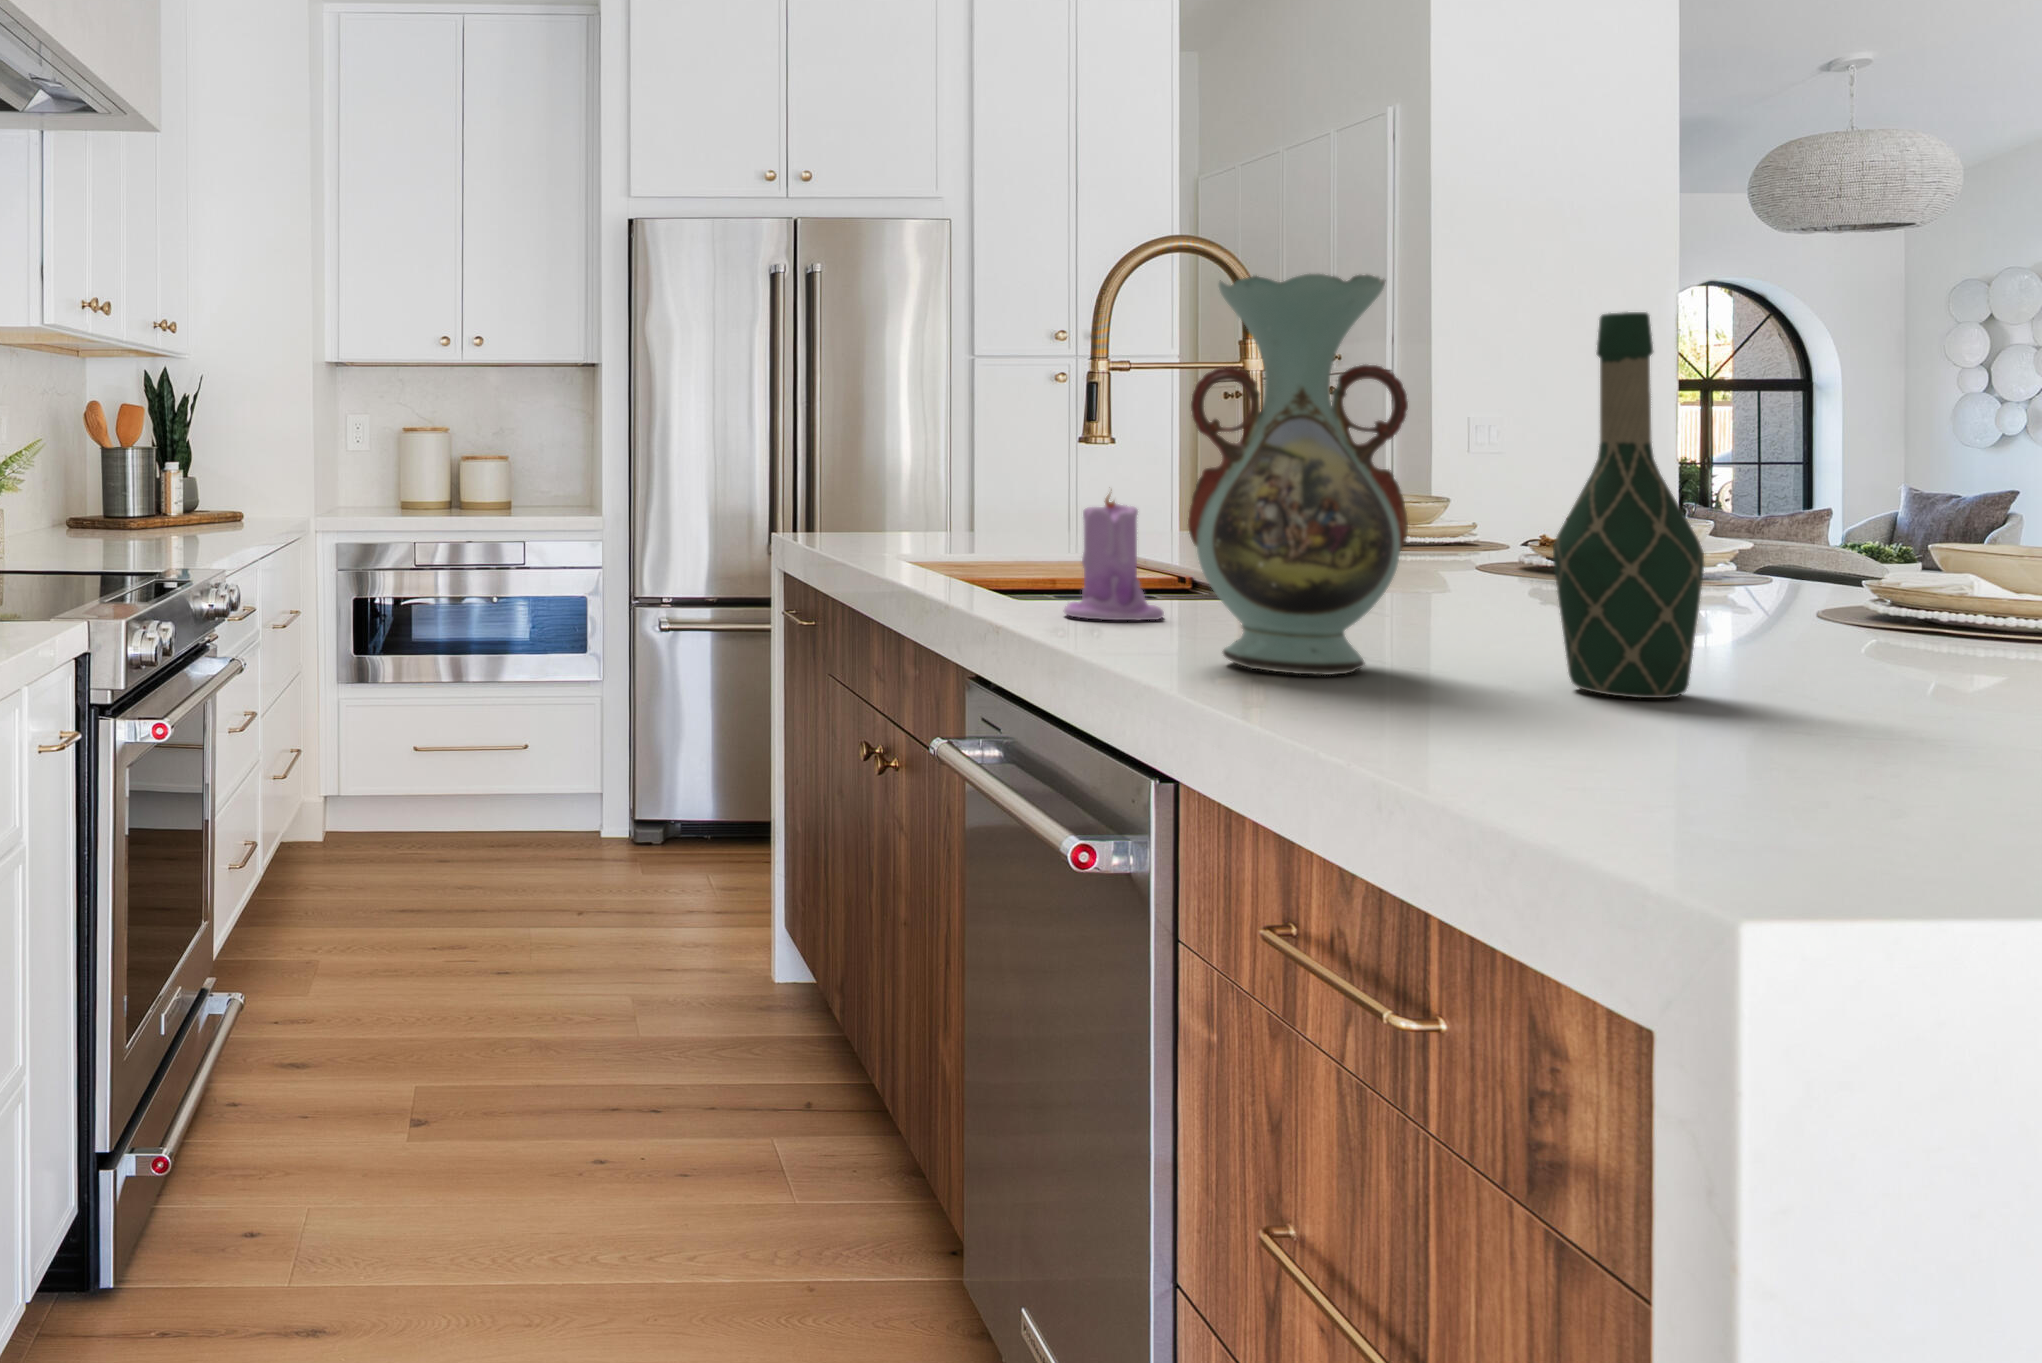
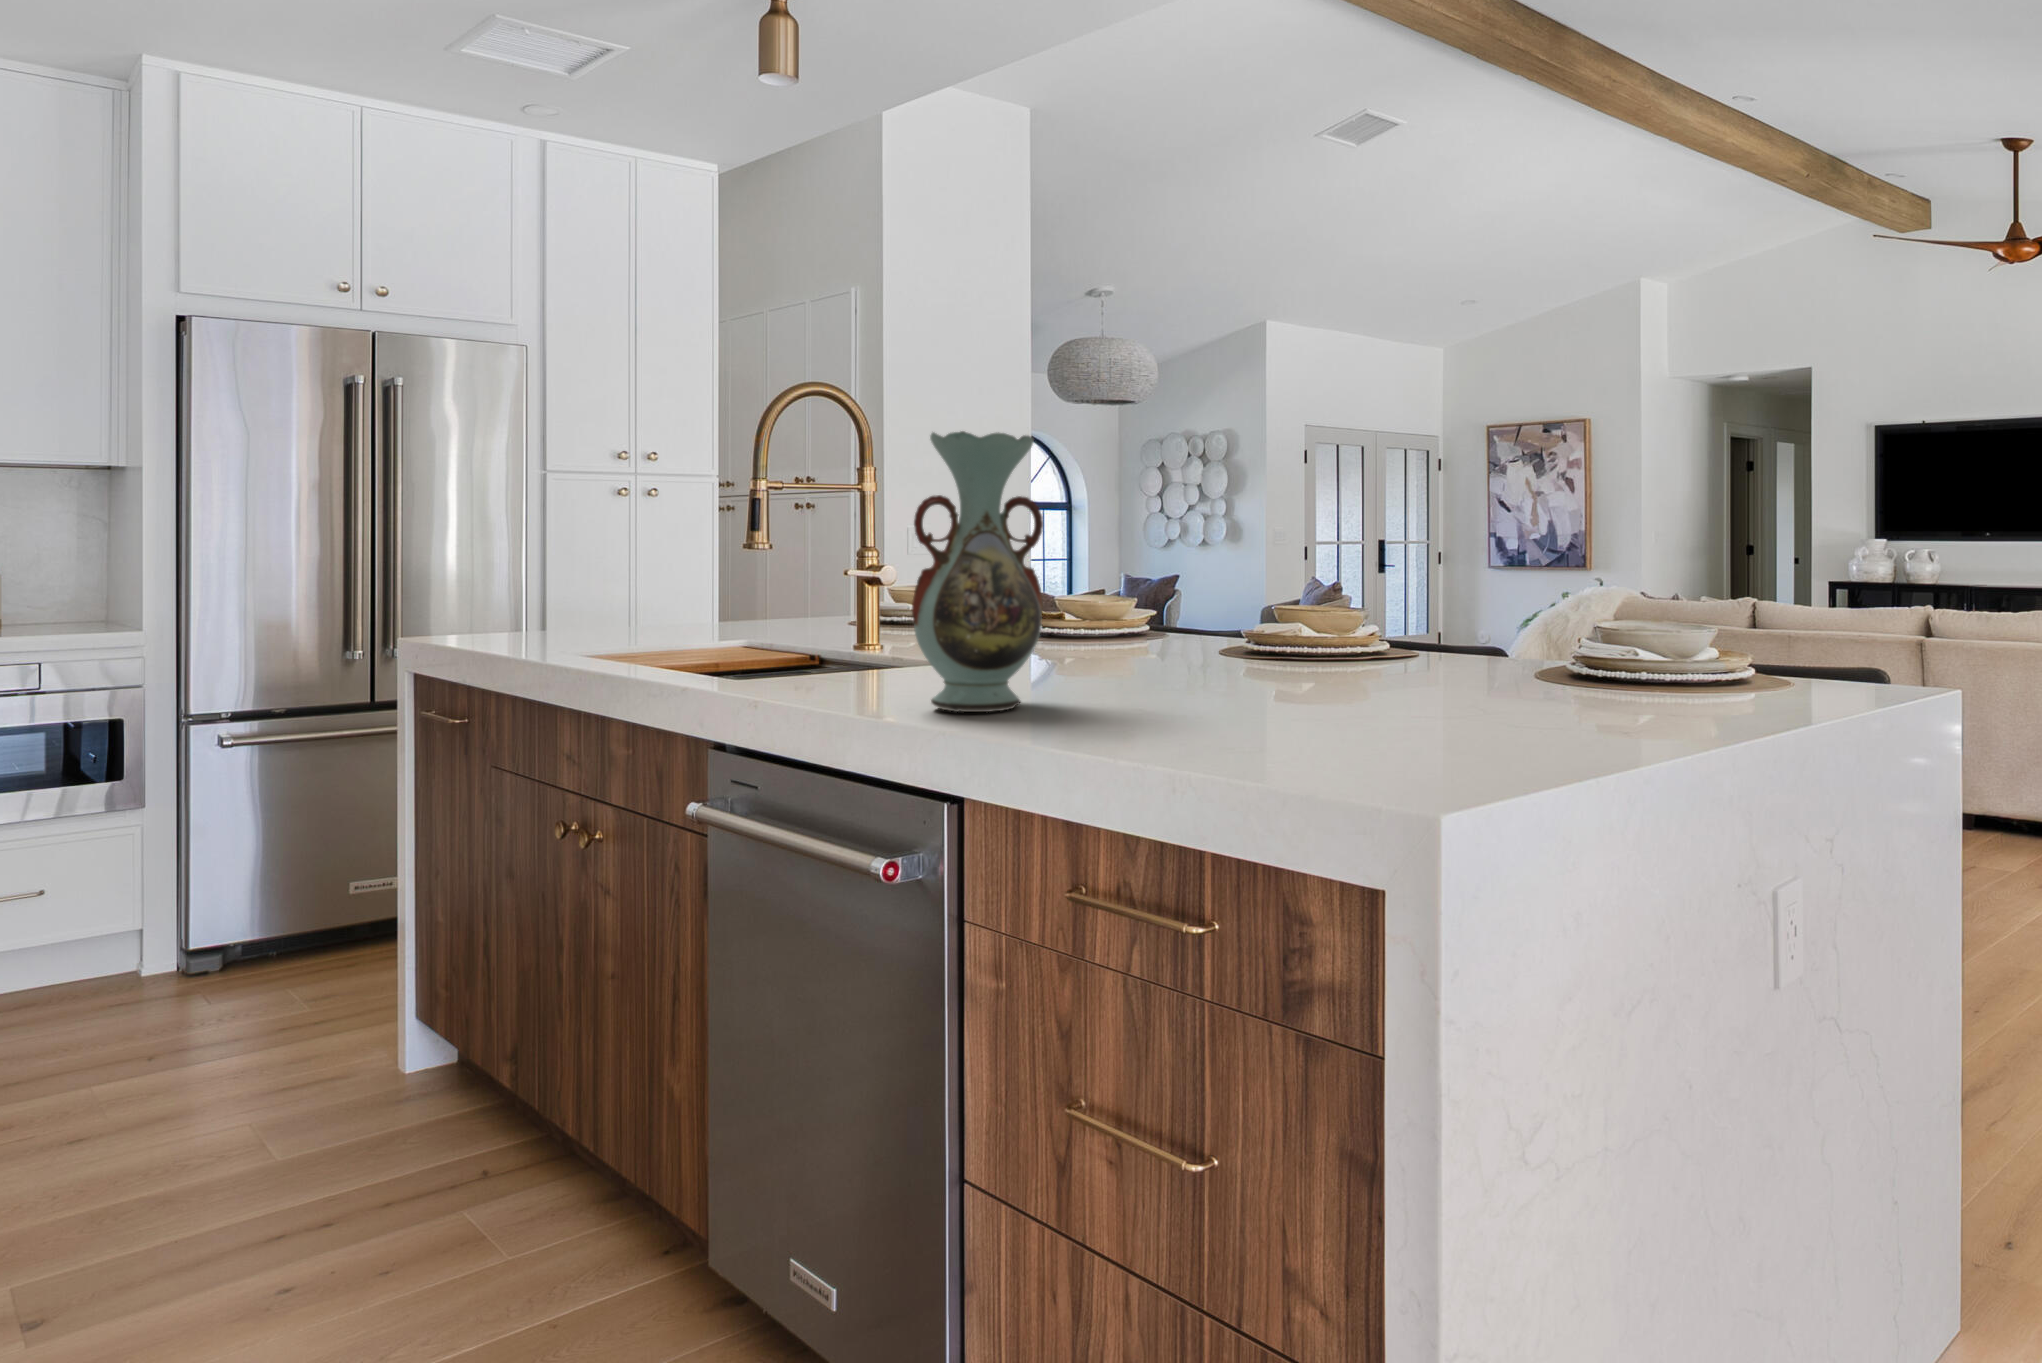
wine bottle: present [1553,312,1704,698] -> none [1125,469,1200,705]
candle: present [1064,494,1164,620] -> none [774,584,851,688]

